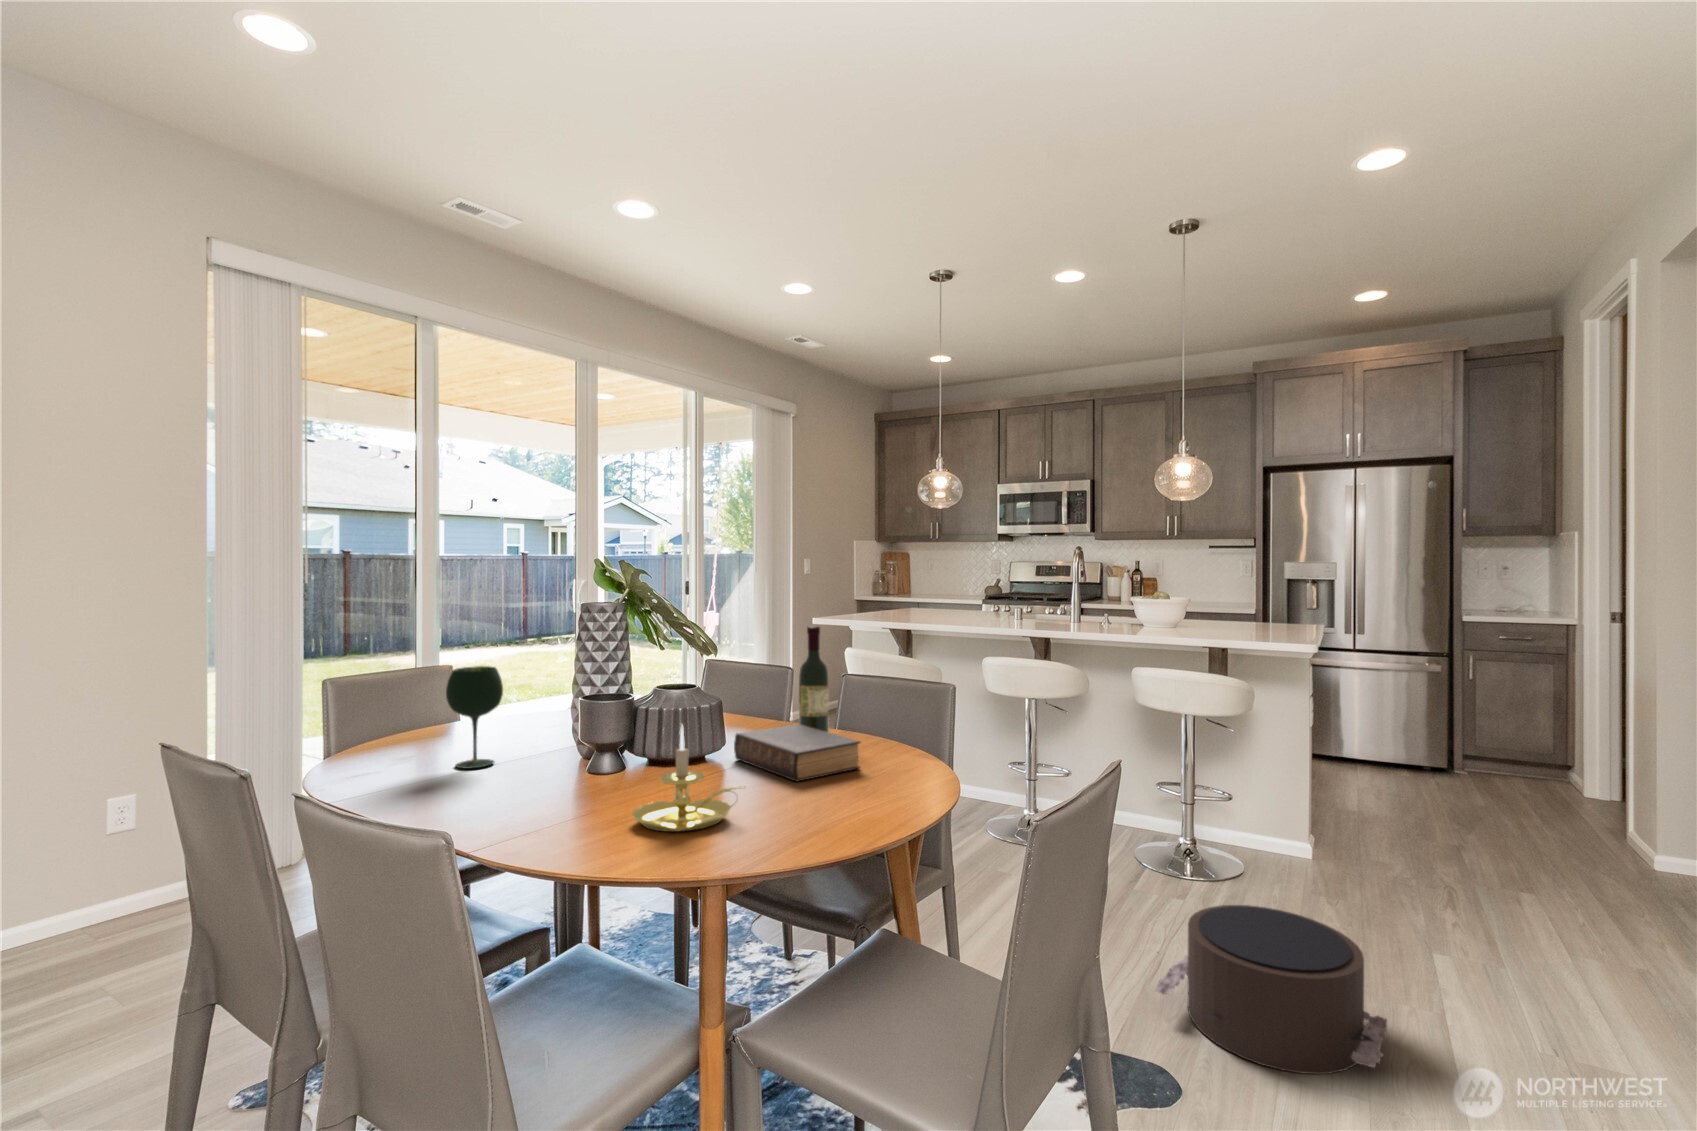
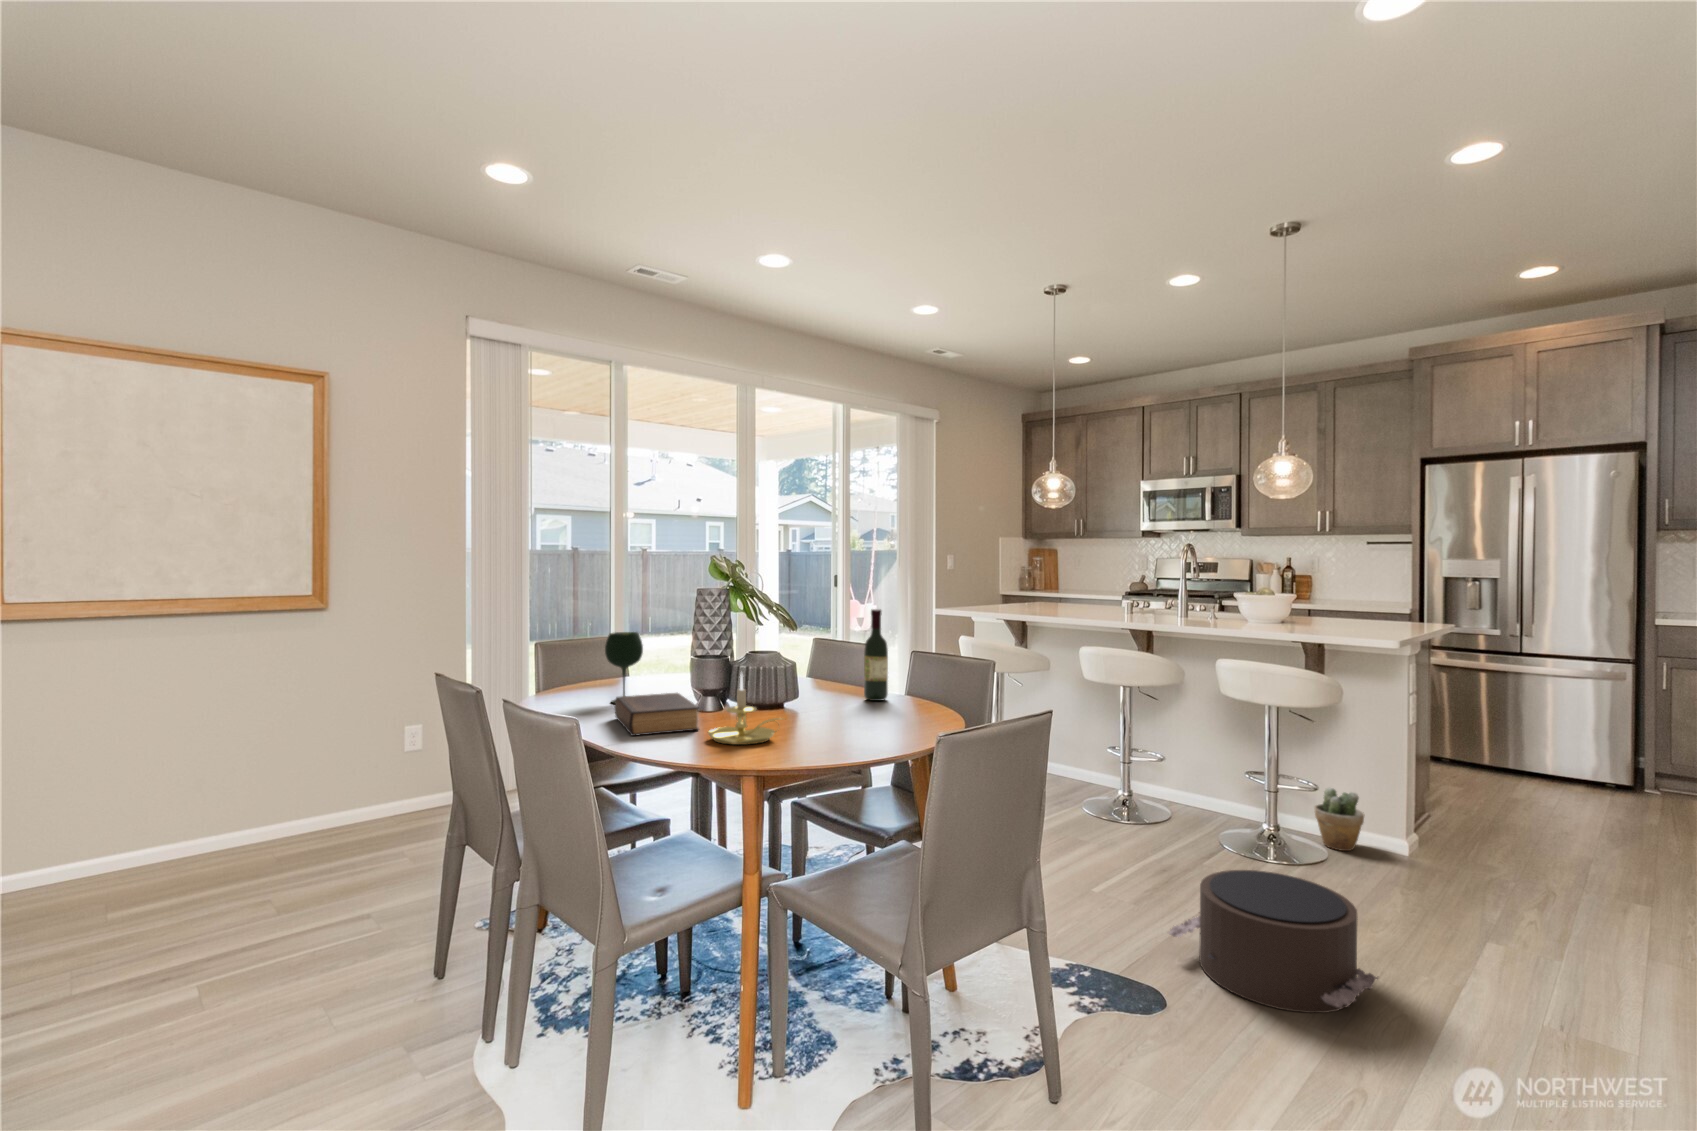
book: present [734,724,860,782] -> present [614,693,699,736]
potted plant: none [1224,795,1273,859] -> present [1315,788,1365,851]

